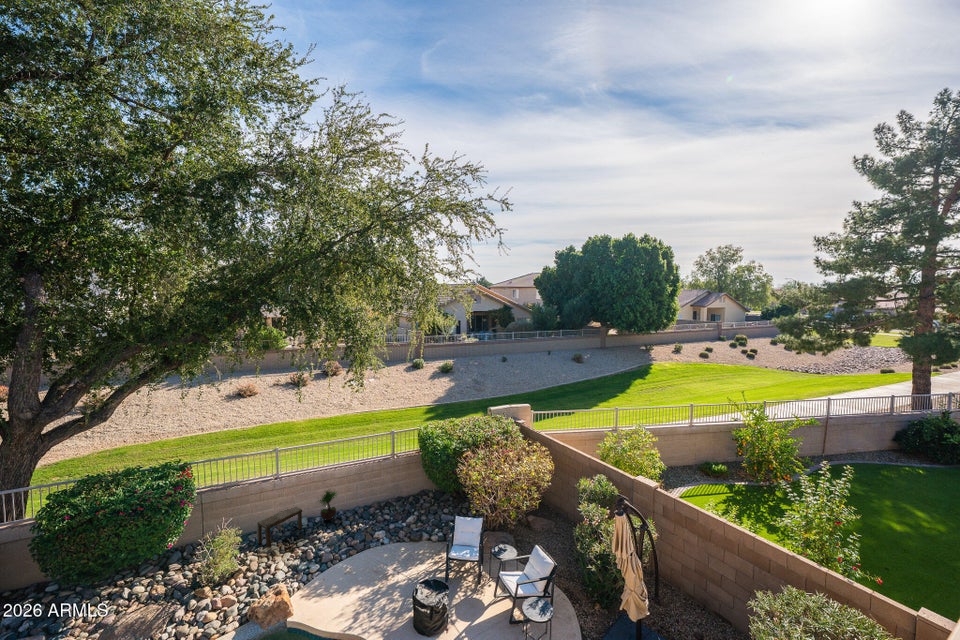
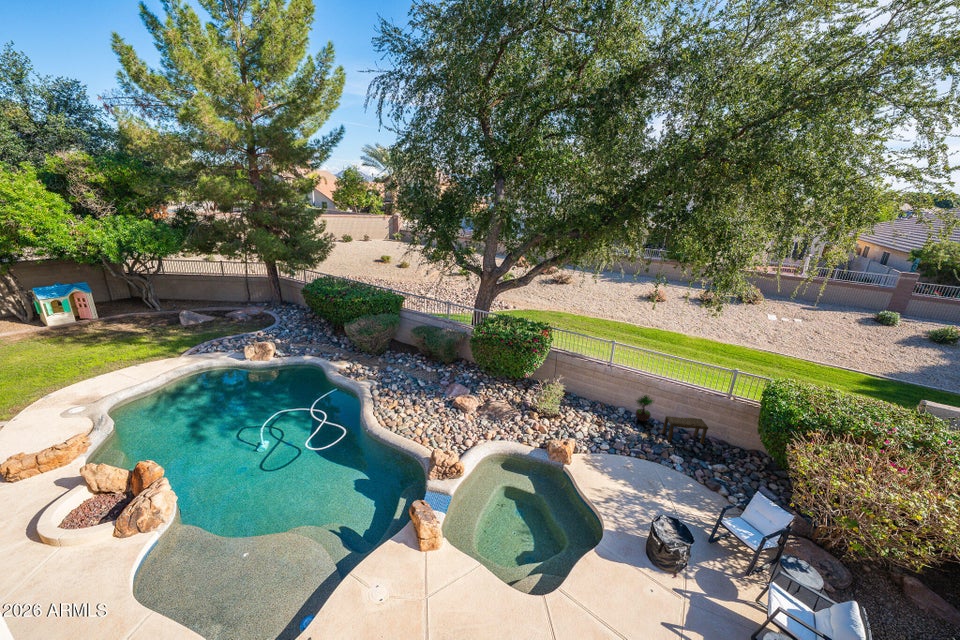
bench: present [257,507,302,547] -> present [662,416,708,444]

